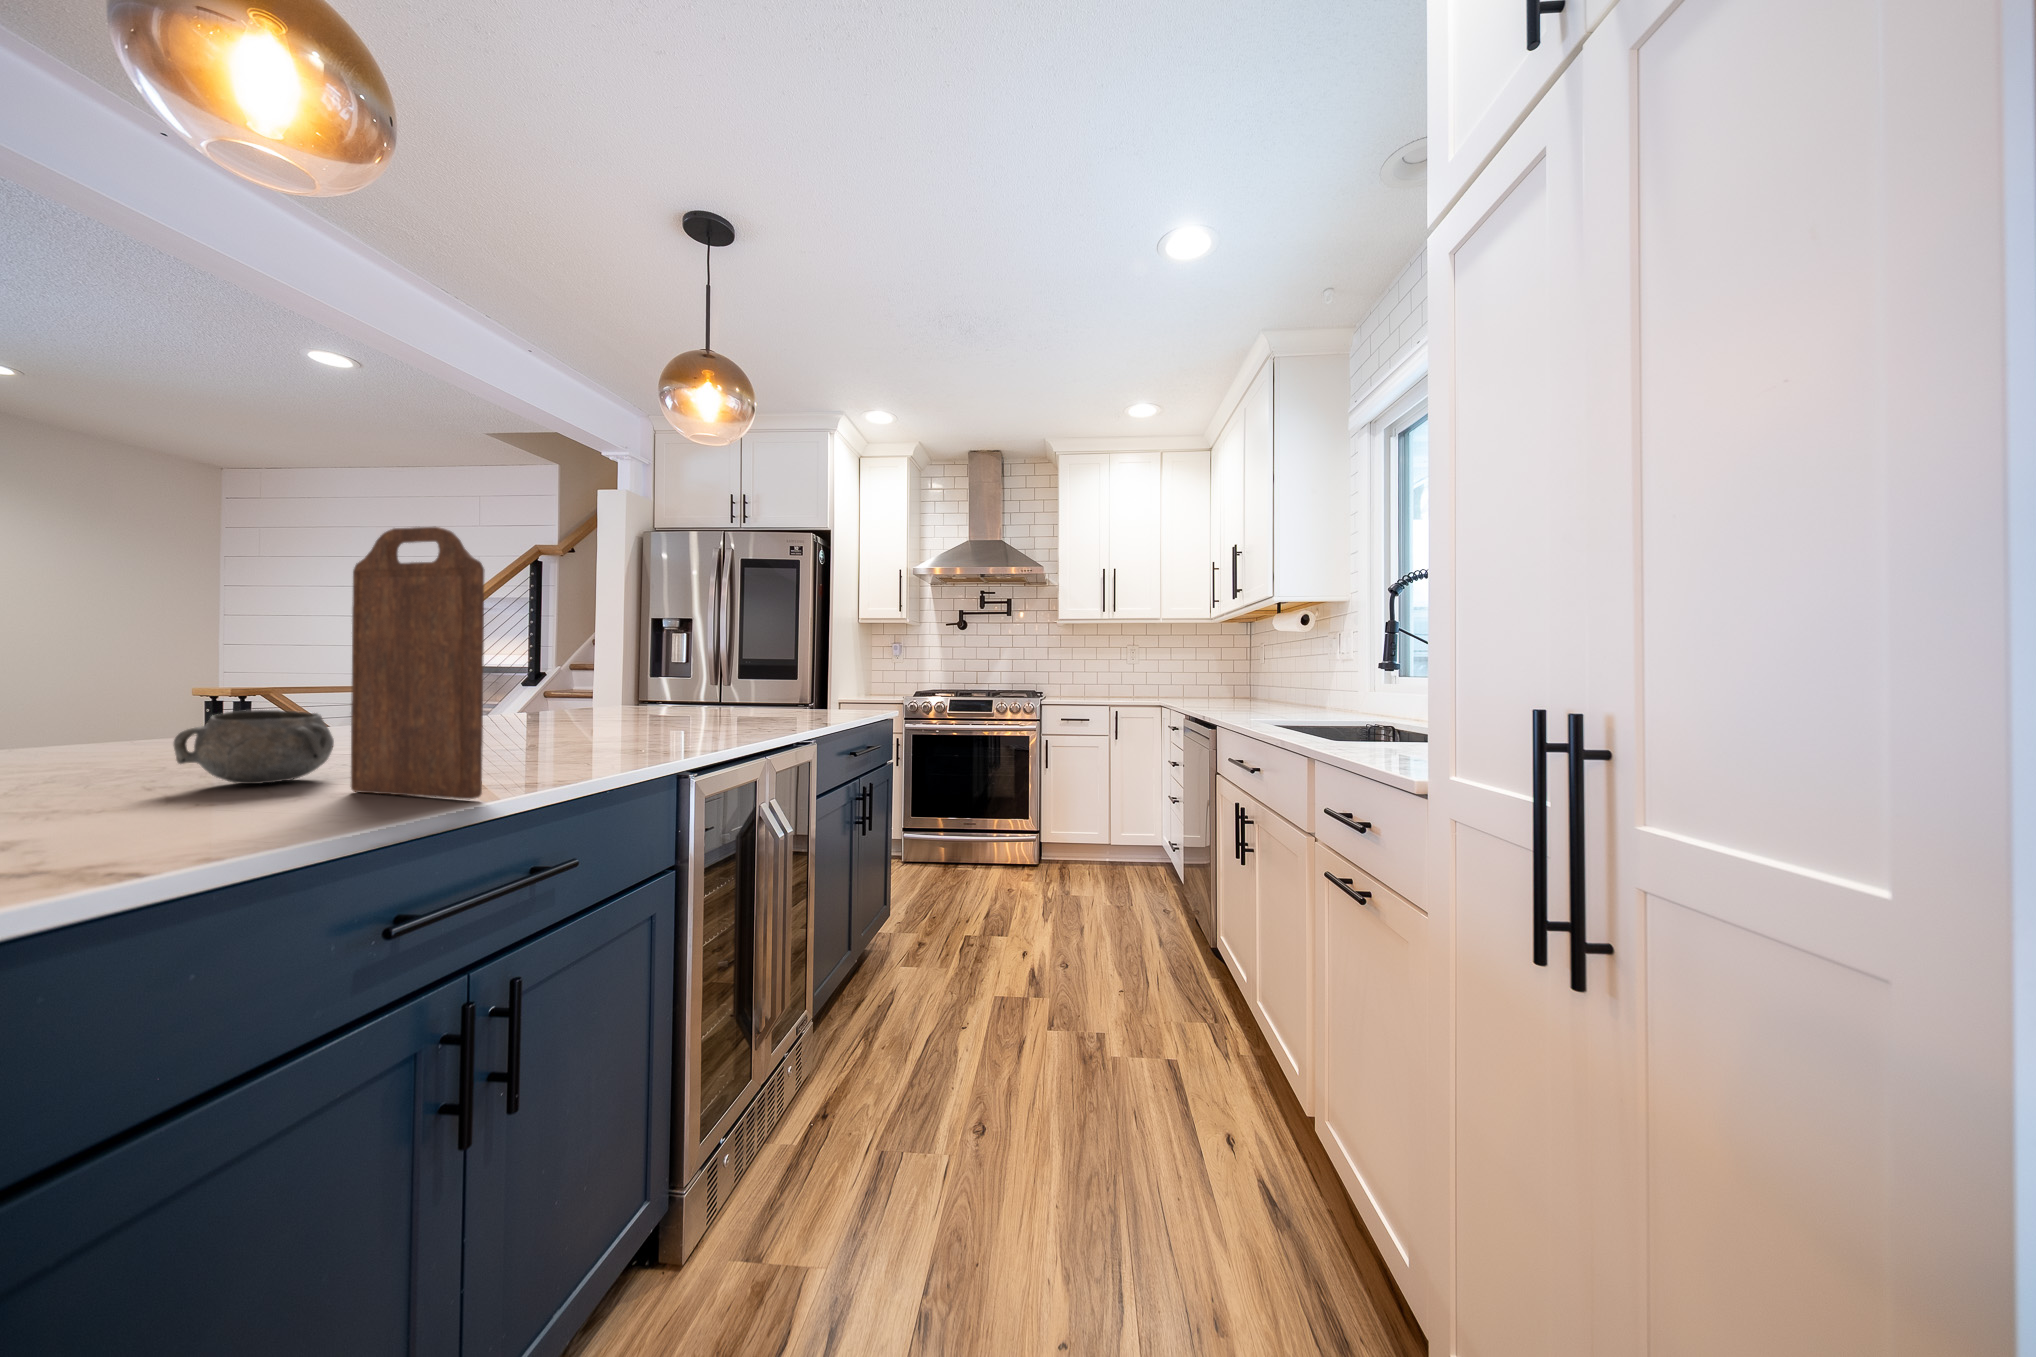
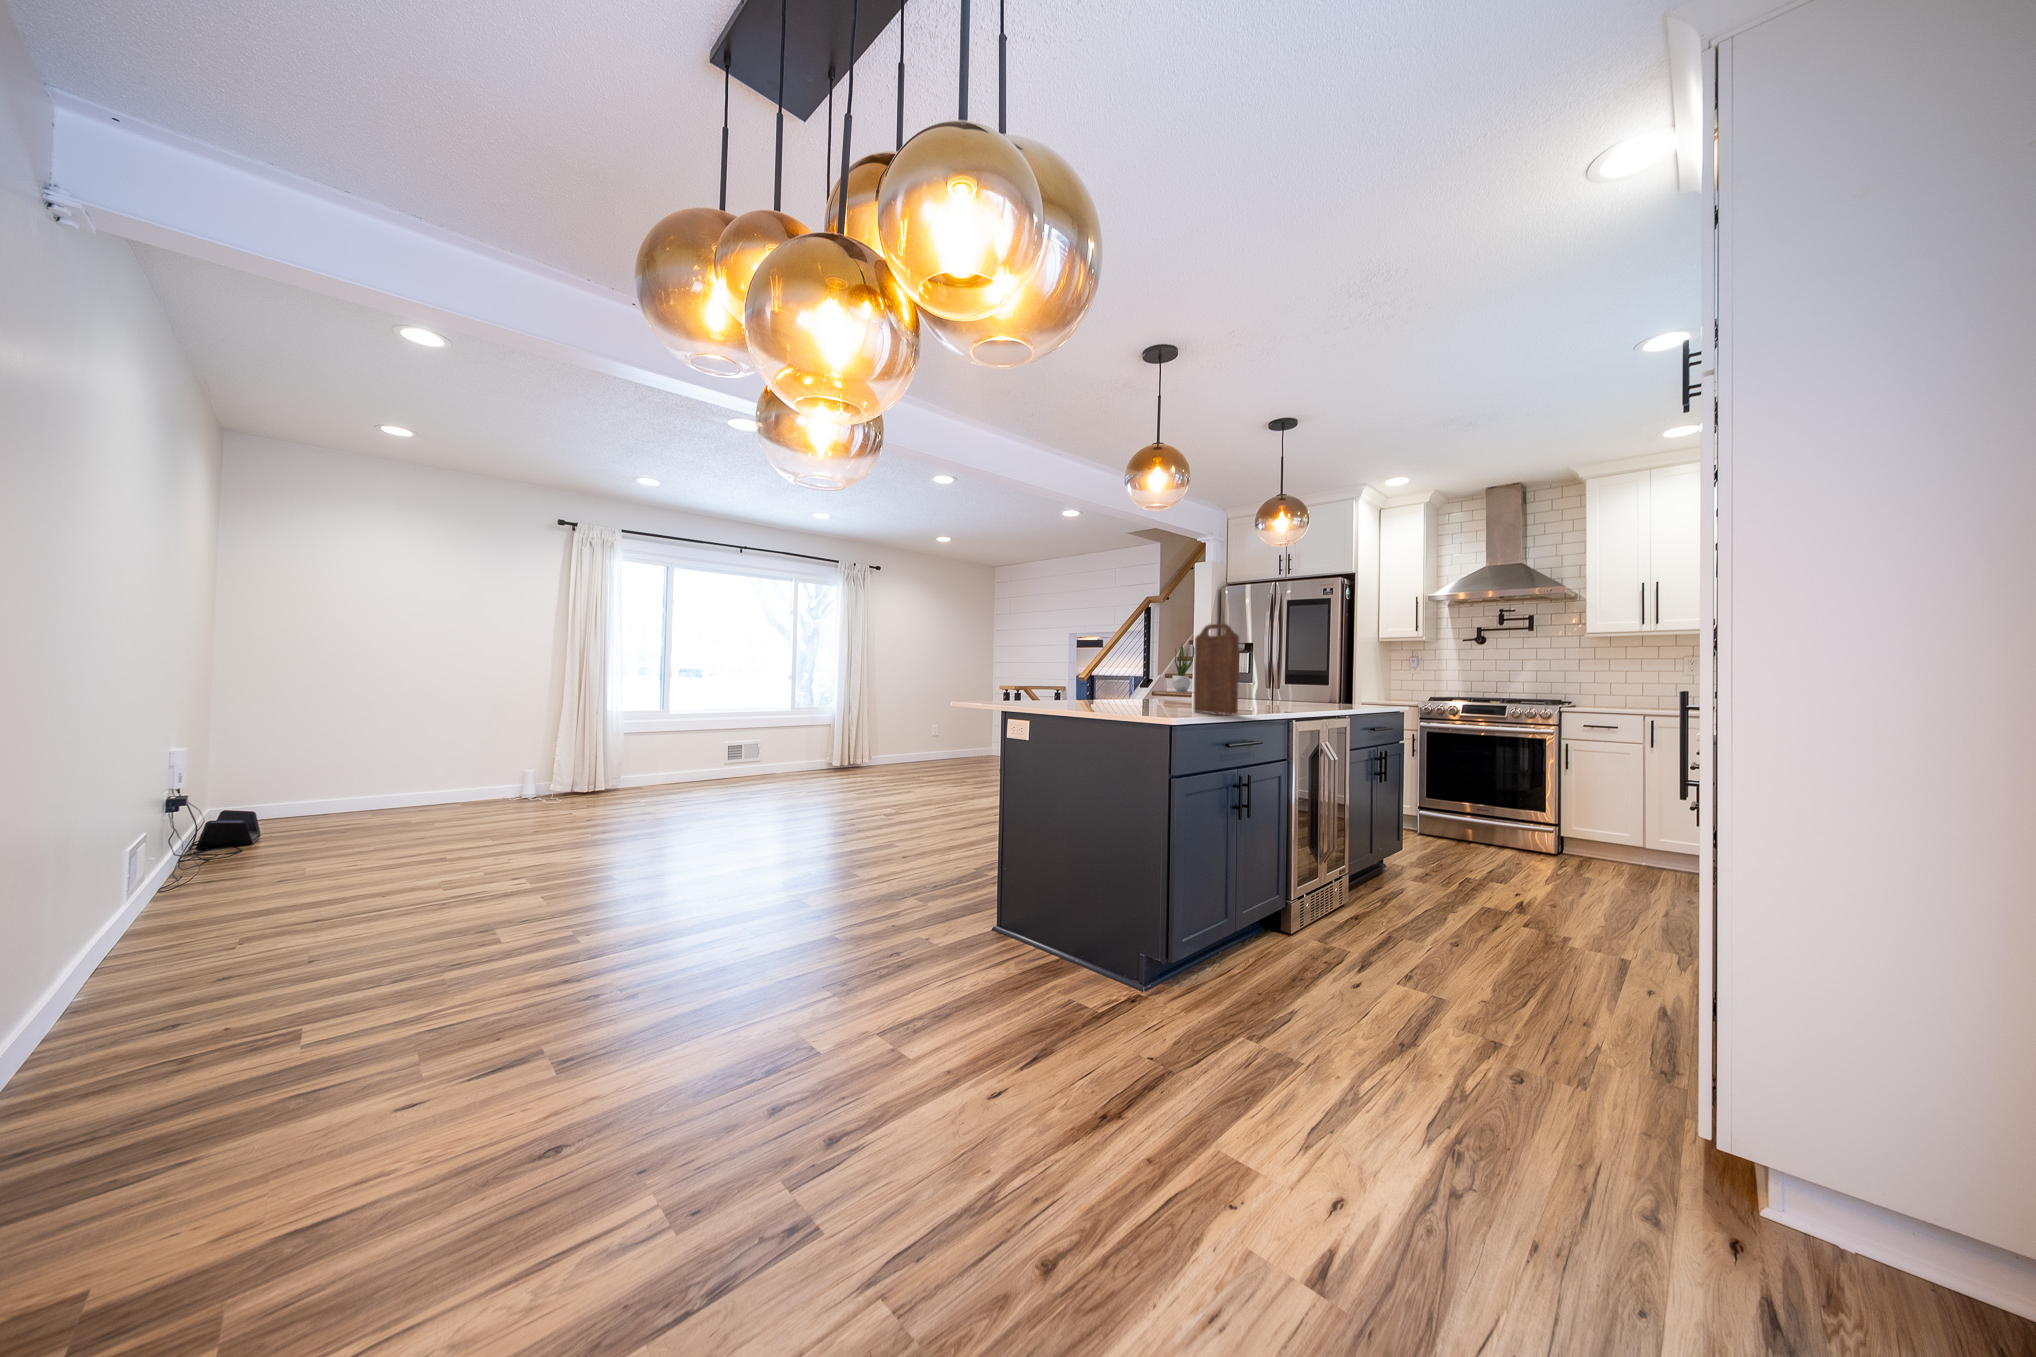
potted plant: none [555,613,594,692] -> present [1172,644,1194,691]
decorative bowl: present [174,710,334,784] -> none [1145,685,1181,709]

